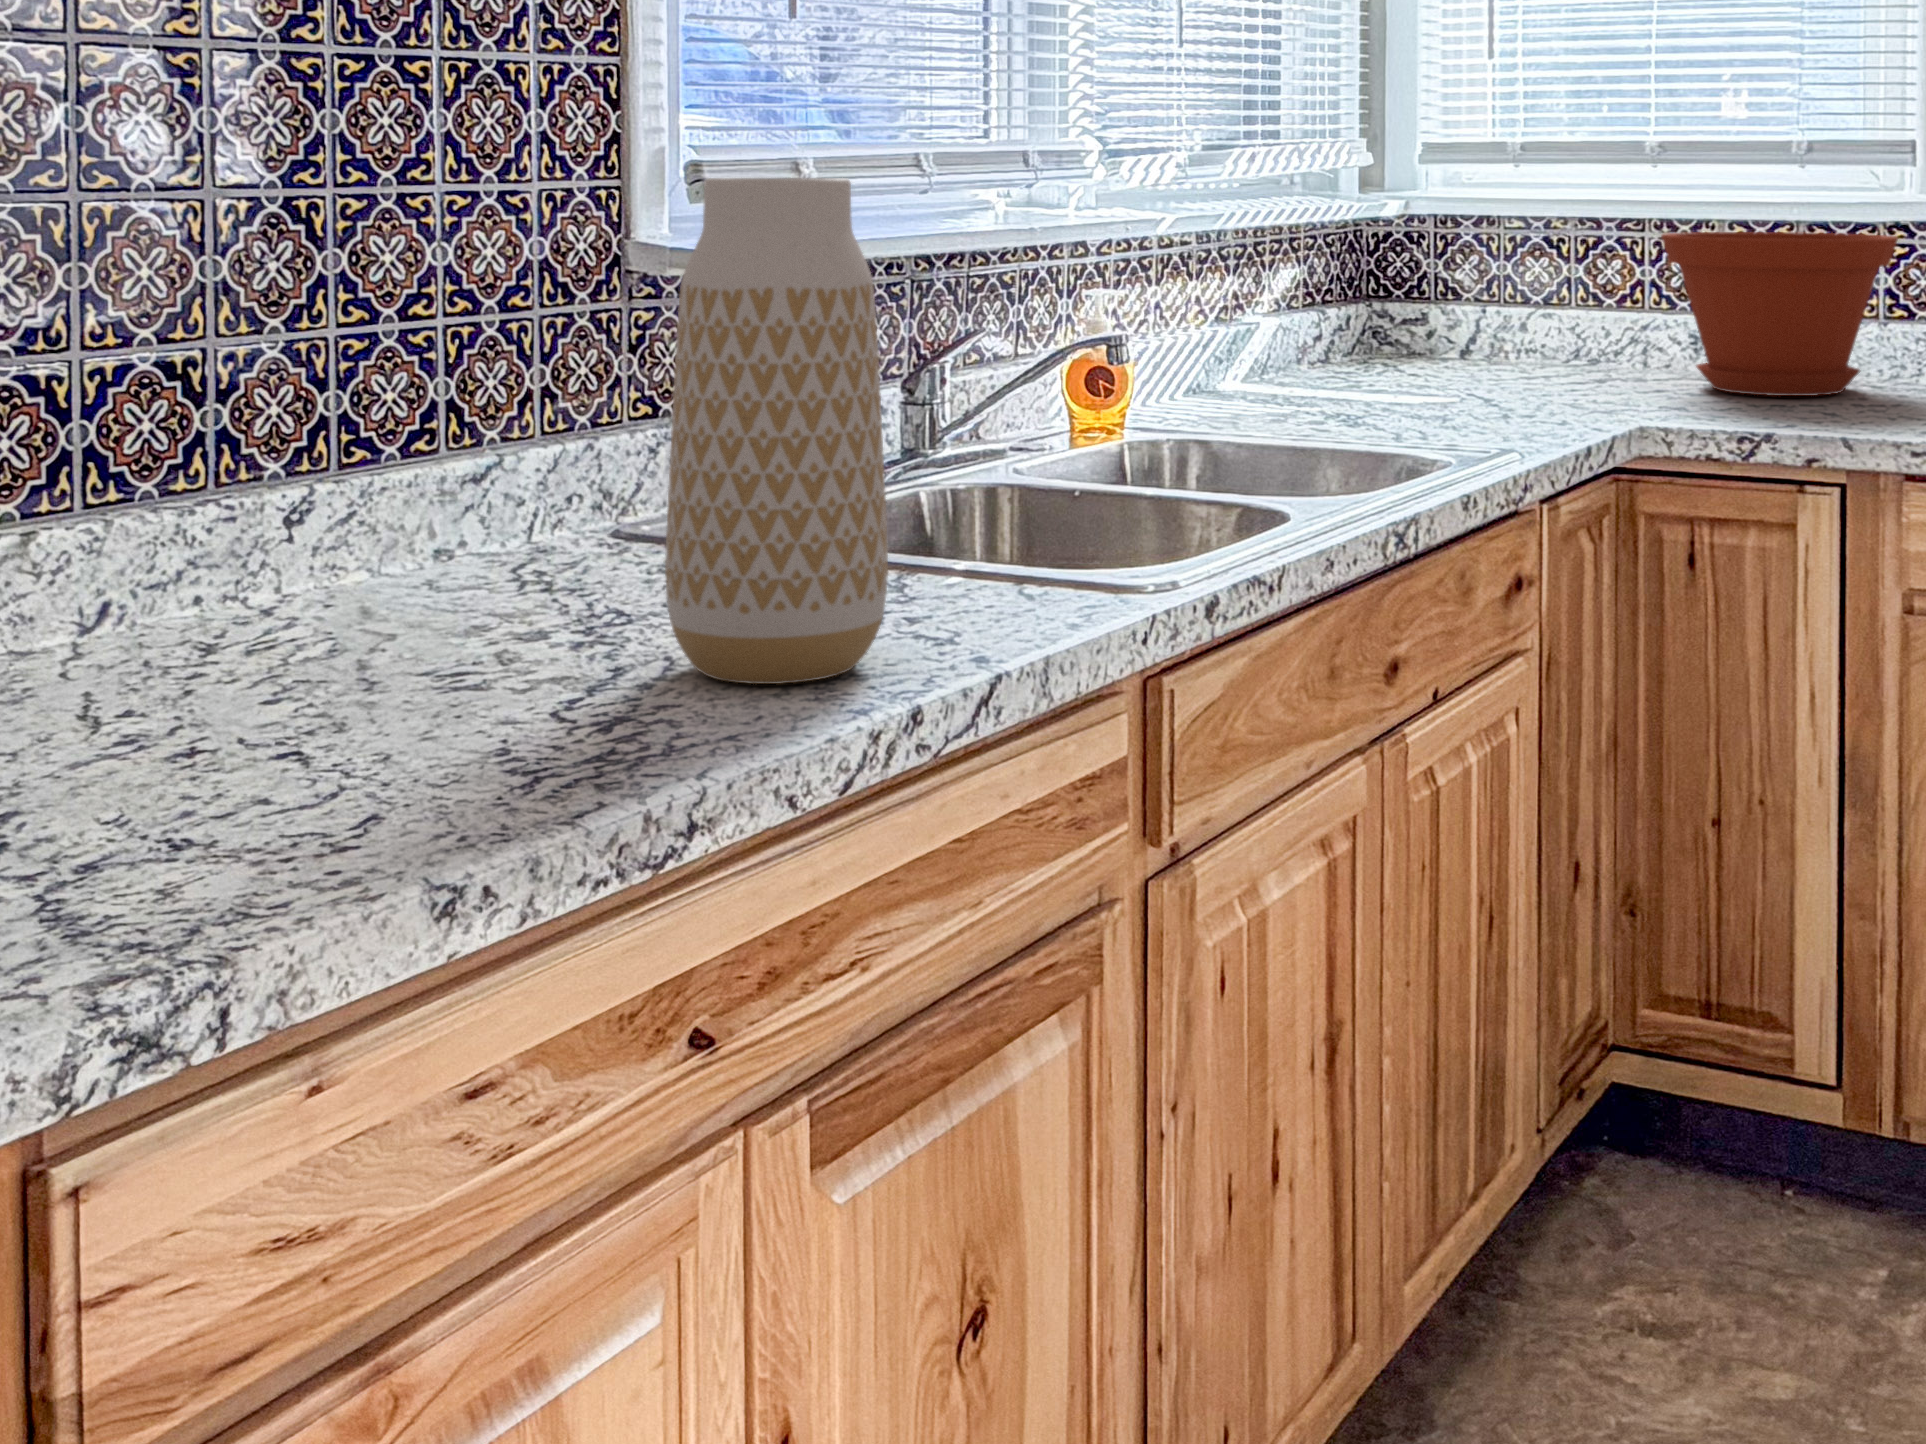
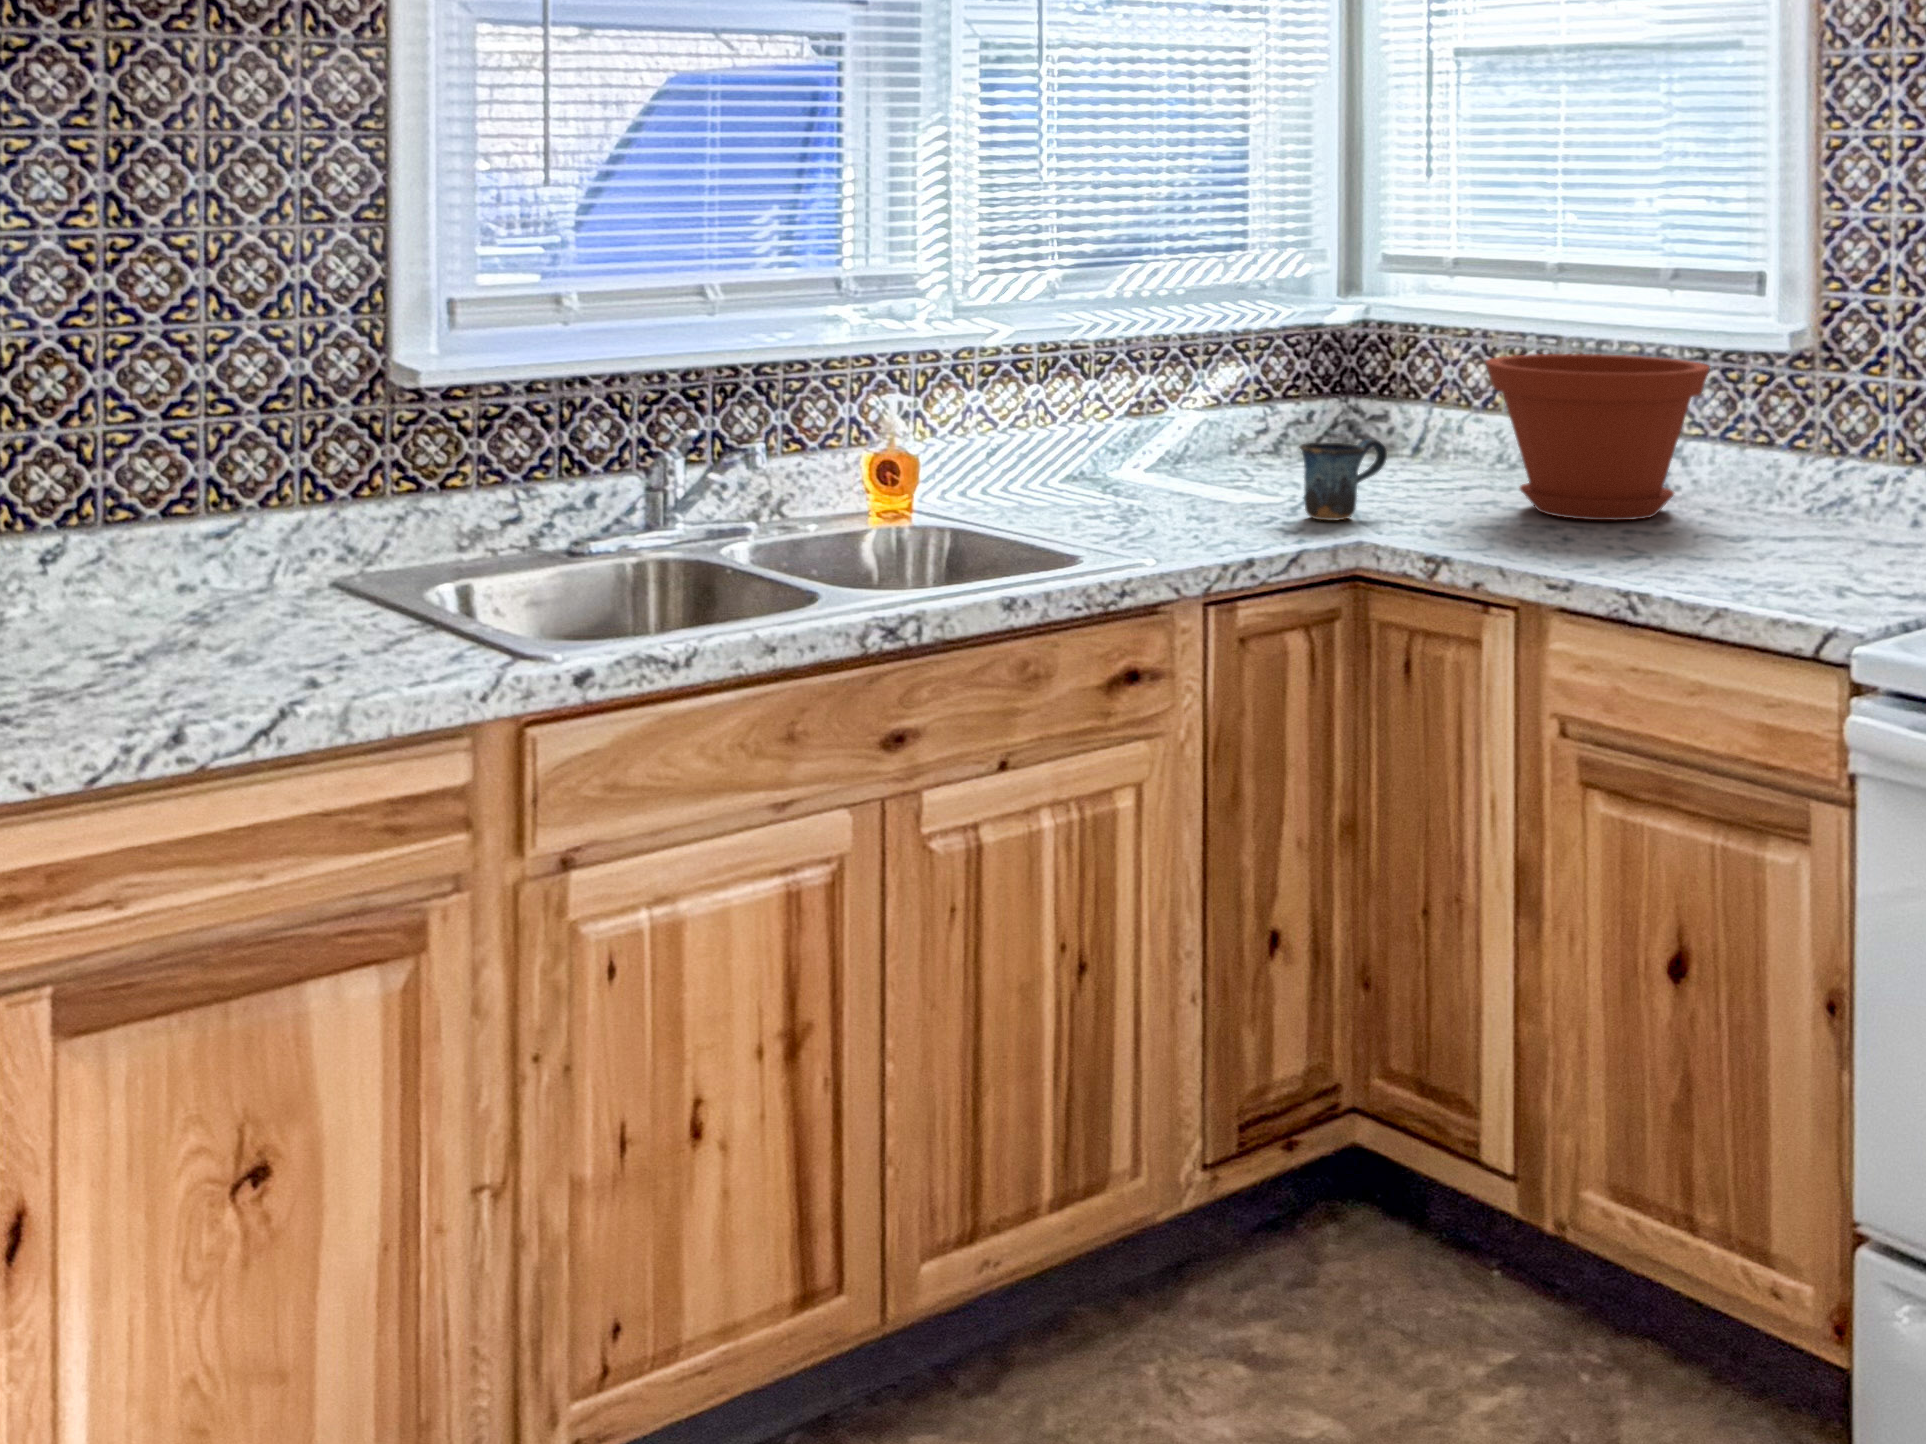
vase: present [665,178,888,684] -> none [74,356,235,708]
mug: none [1514,322,1592,410] -> present [1300,439,1387,521]

